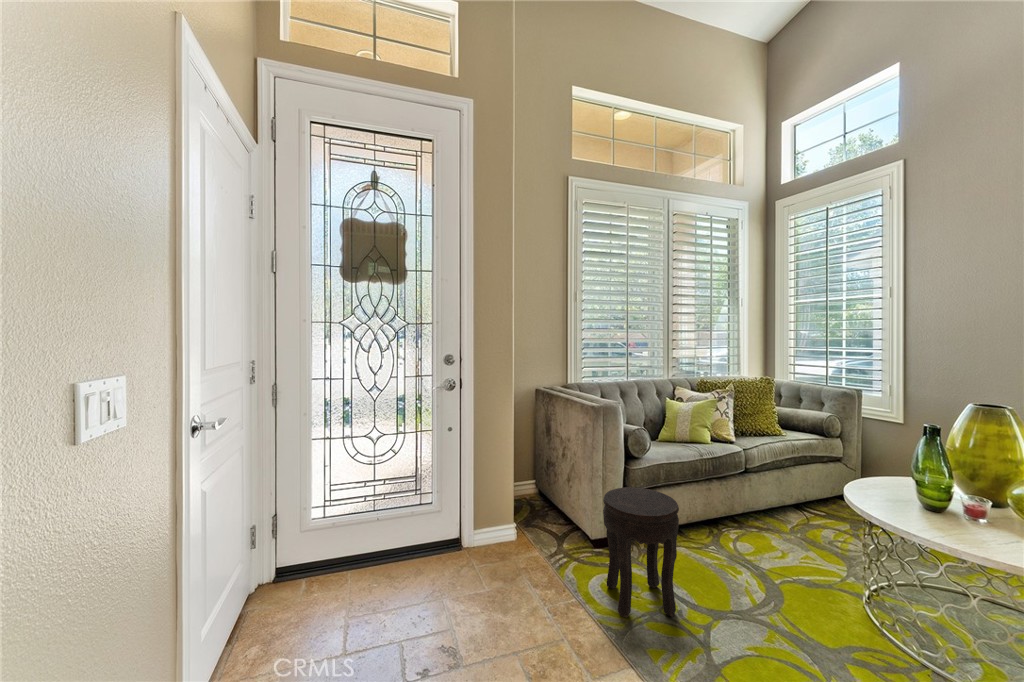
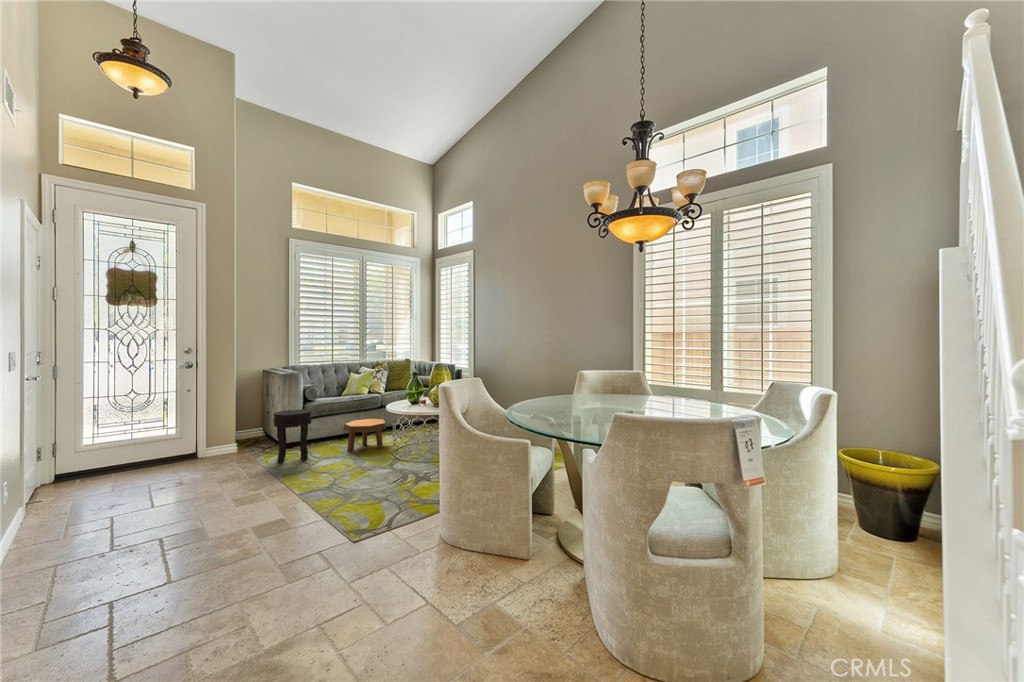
footstool: none [717,507,827,594] -> present [343,419,386,452]

